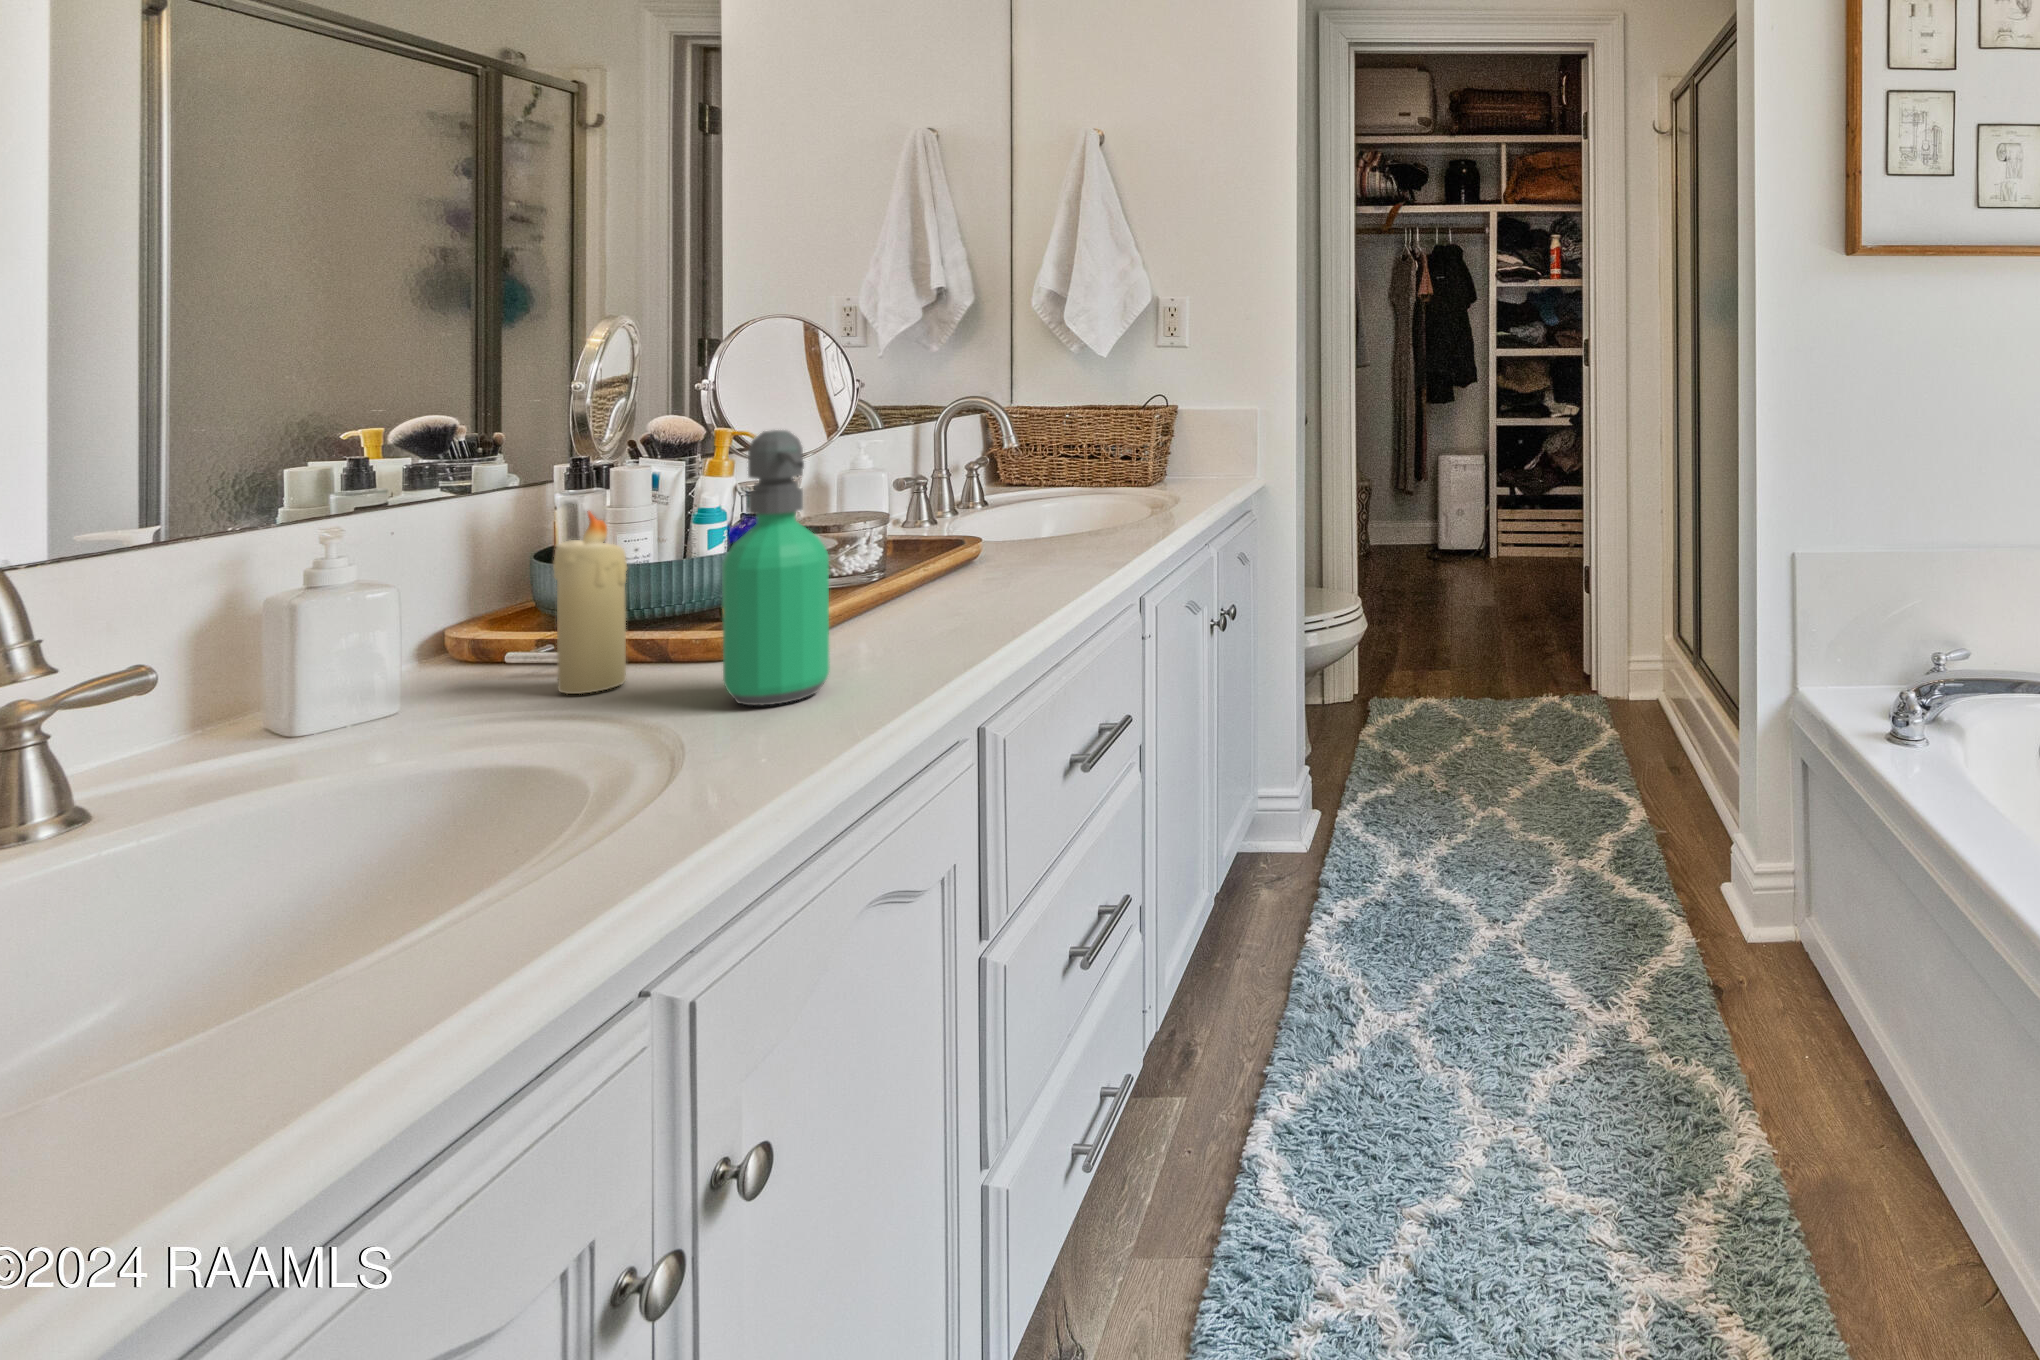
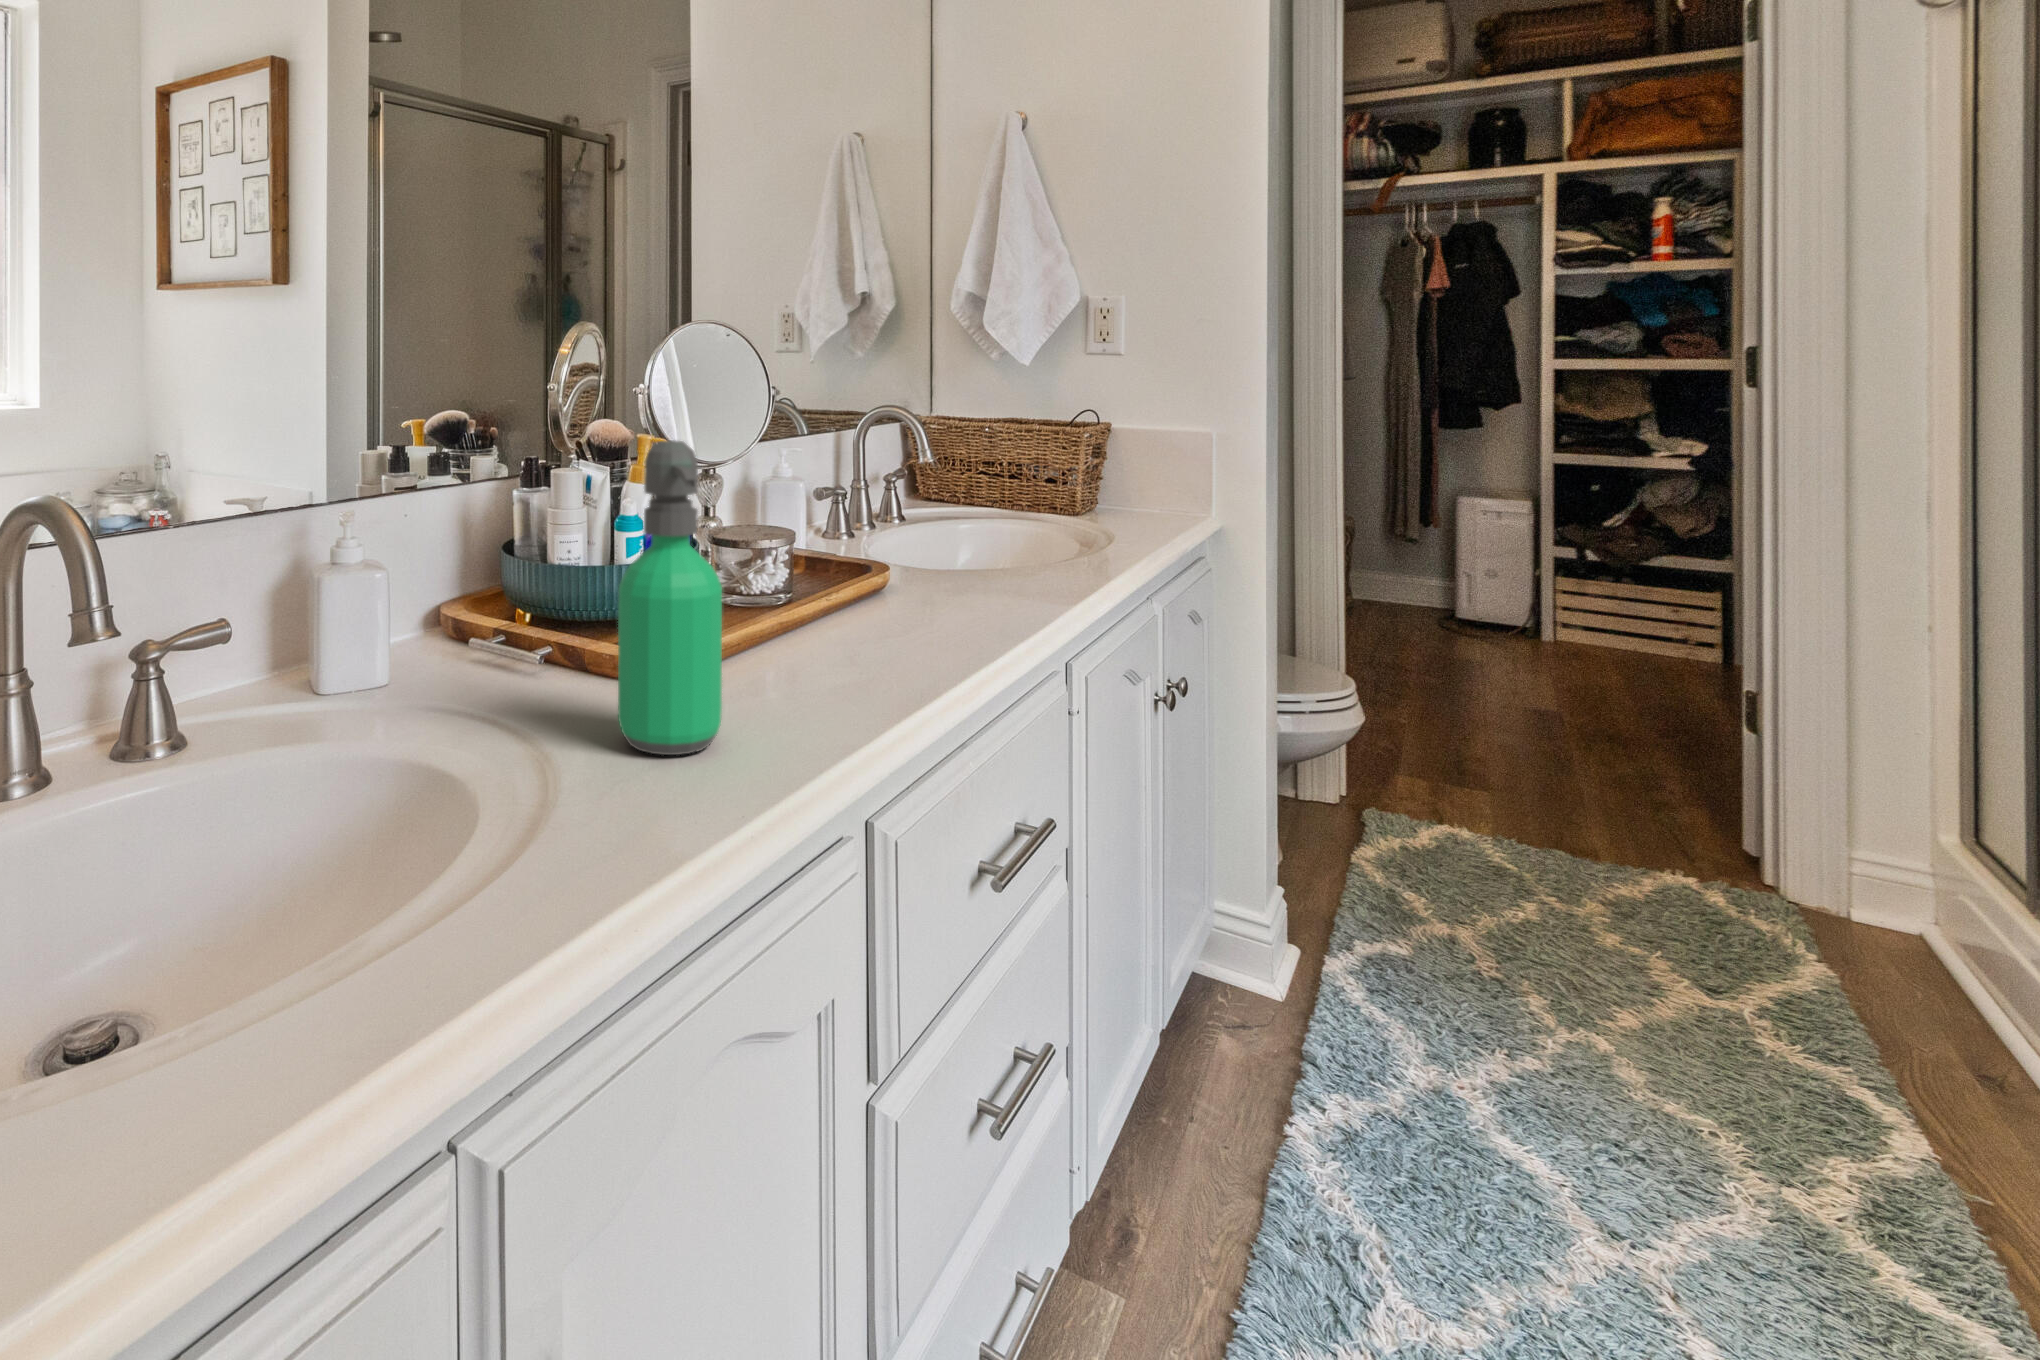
candle: present [553,511,627,694] -> none [482,513,544,703]

